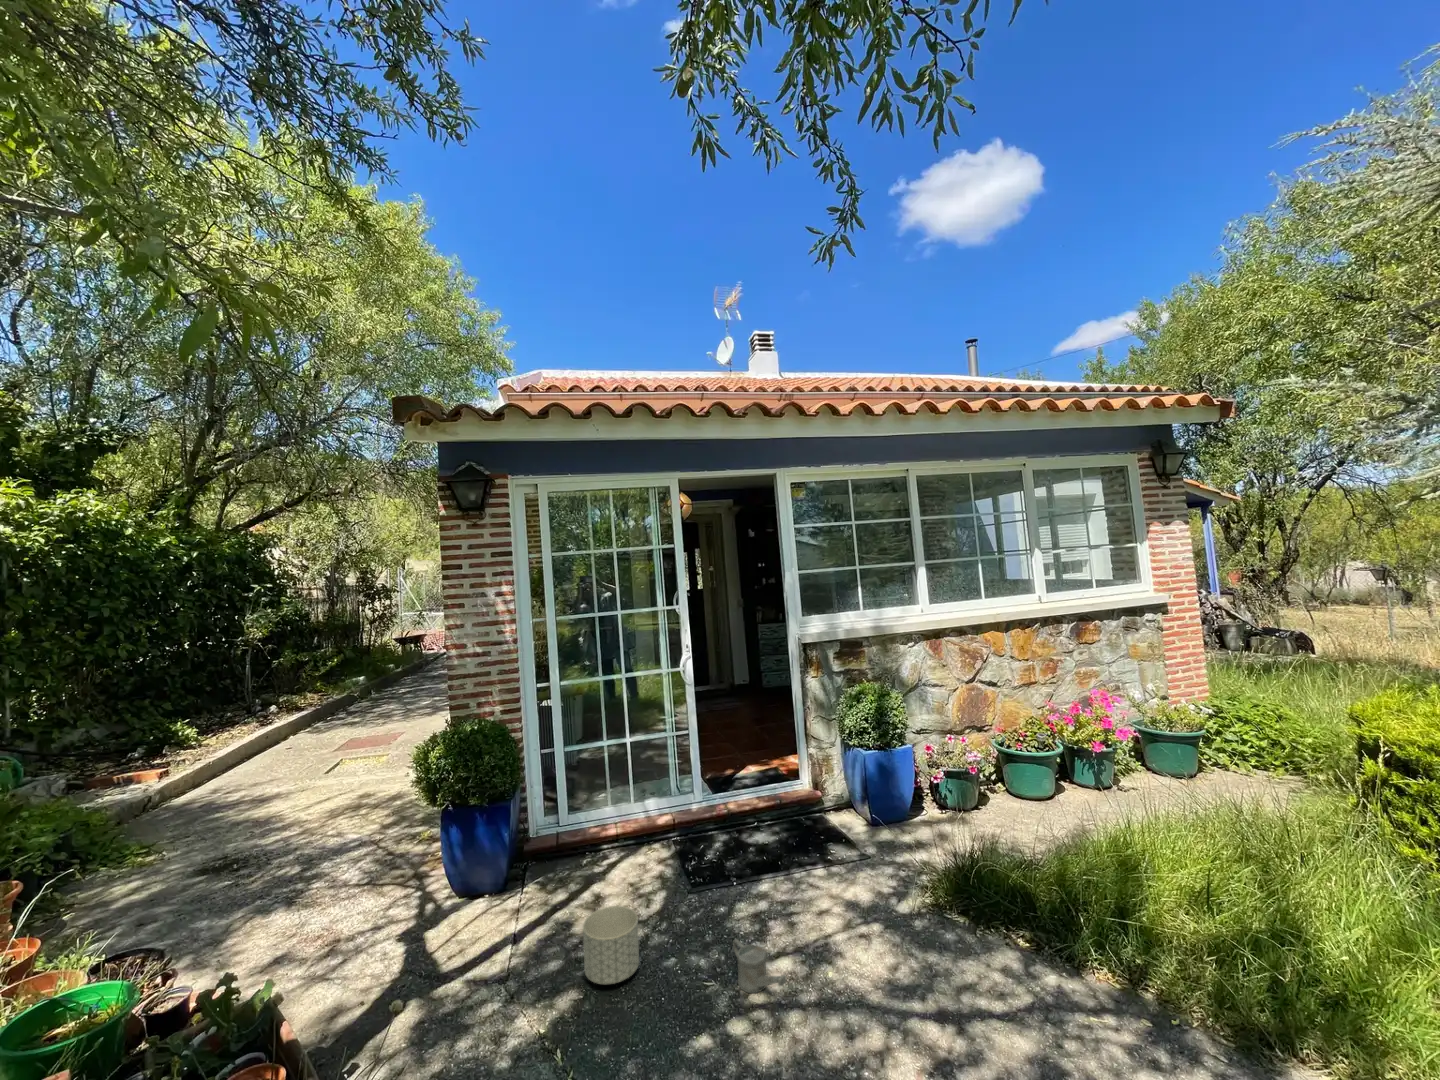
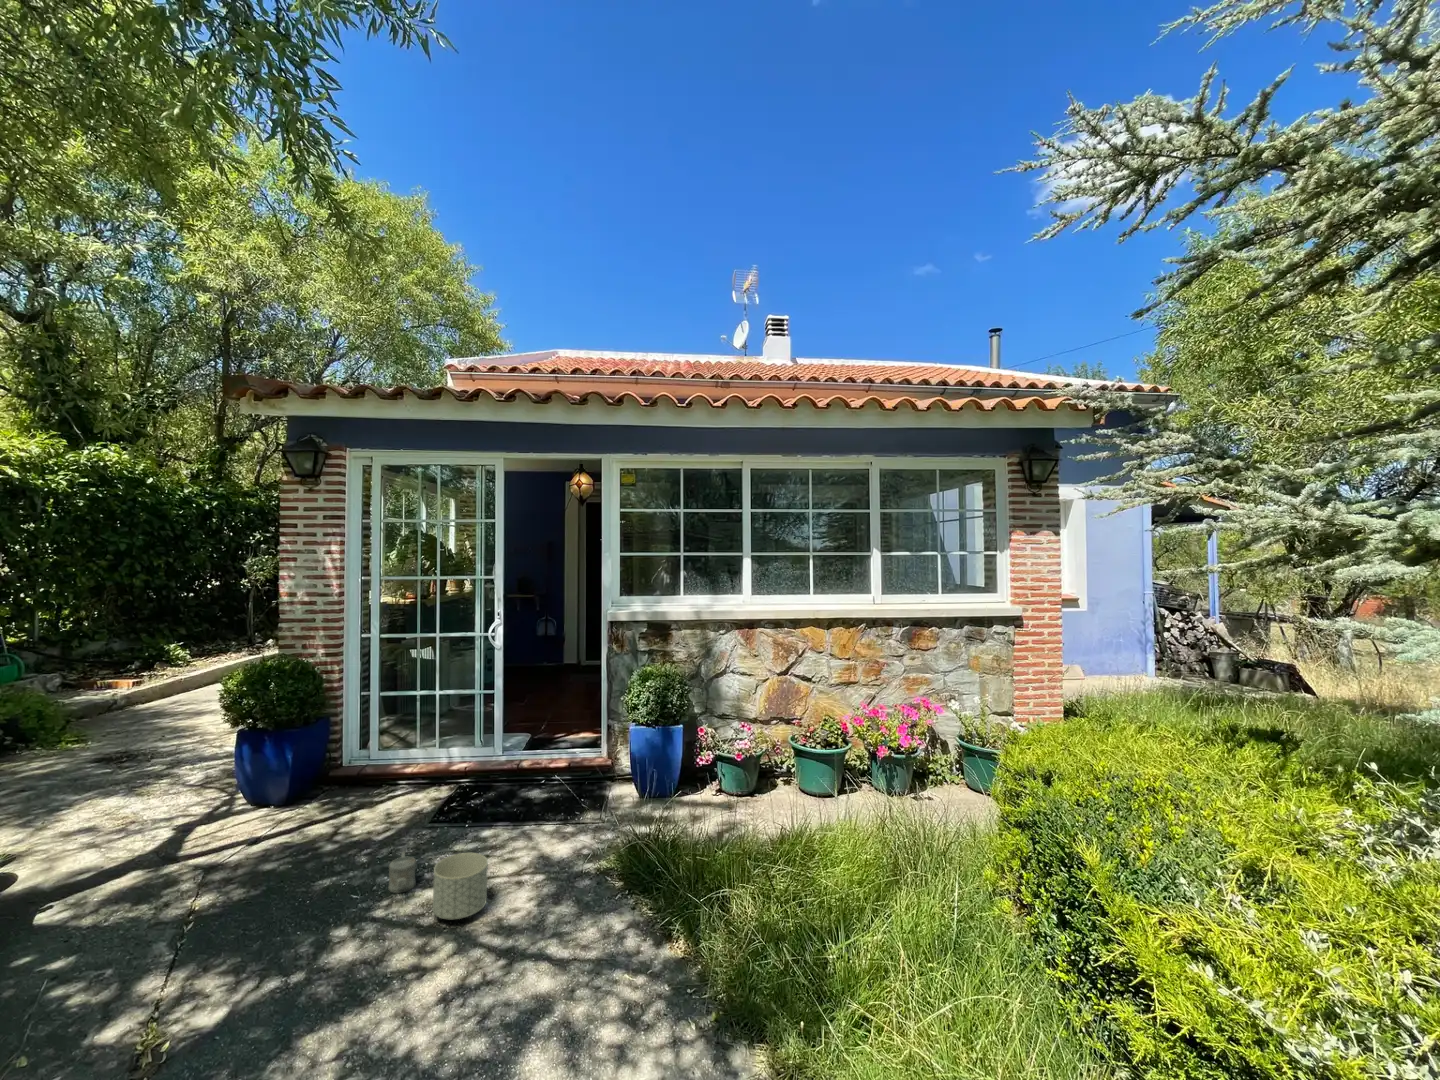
planter: present [583,906,639,985] -> present [433,853,488,919]

